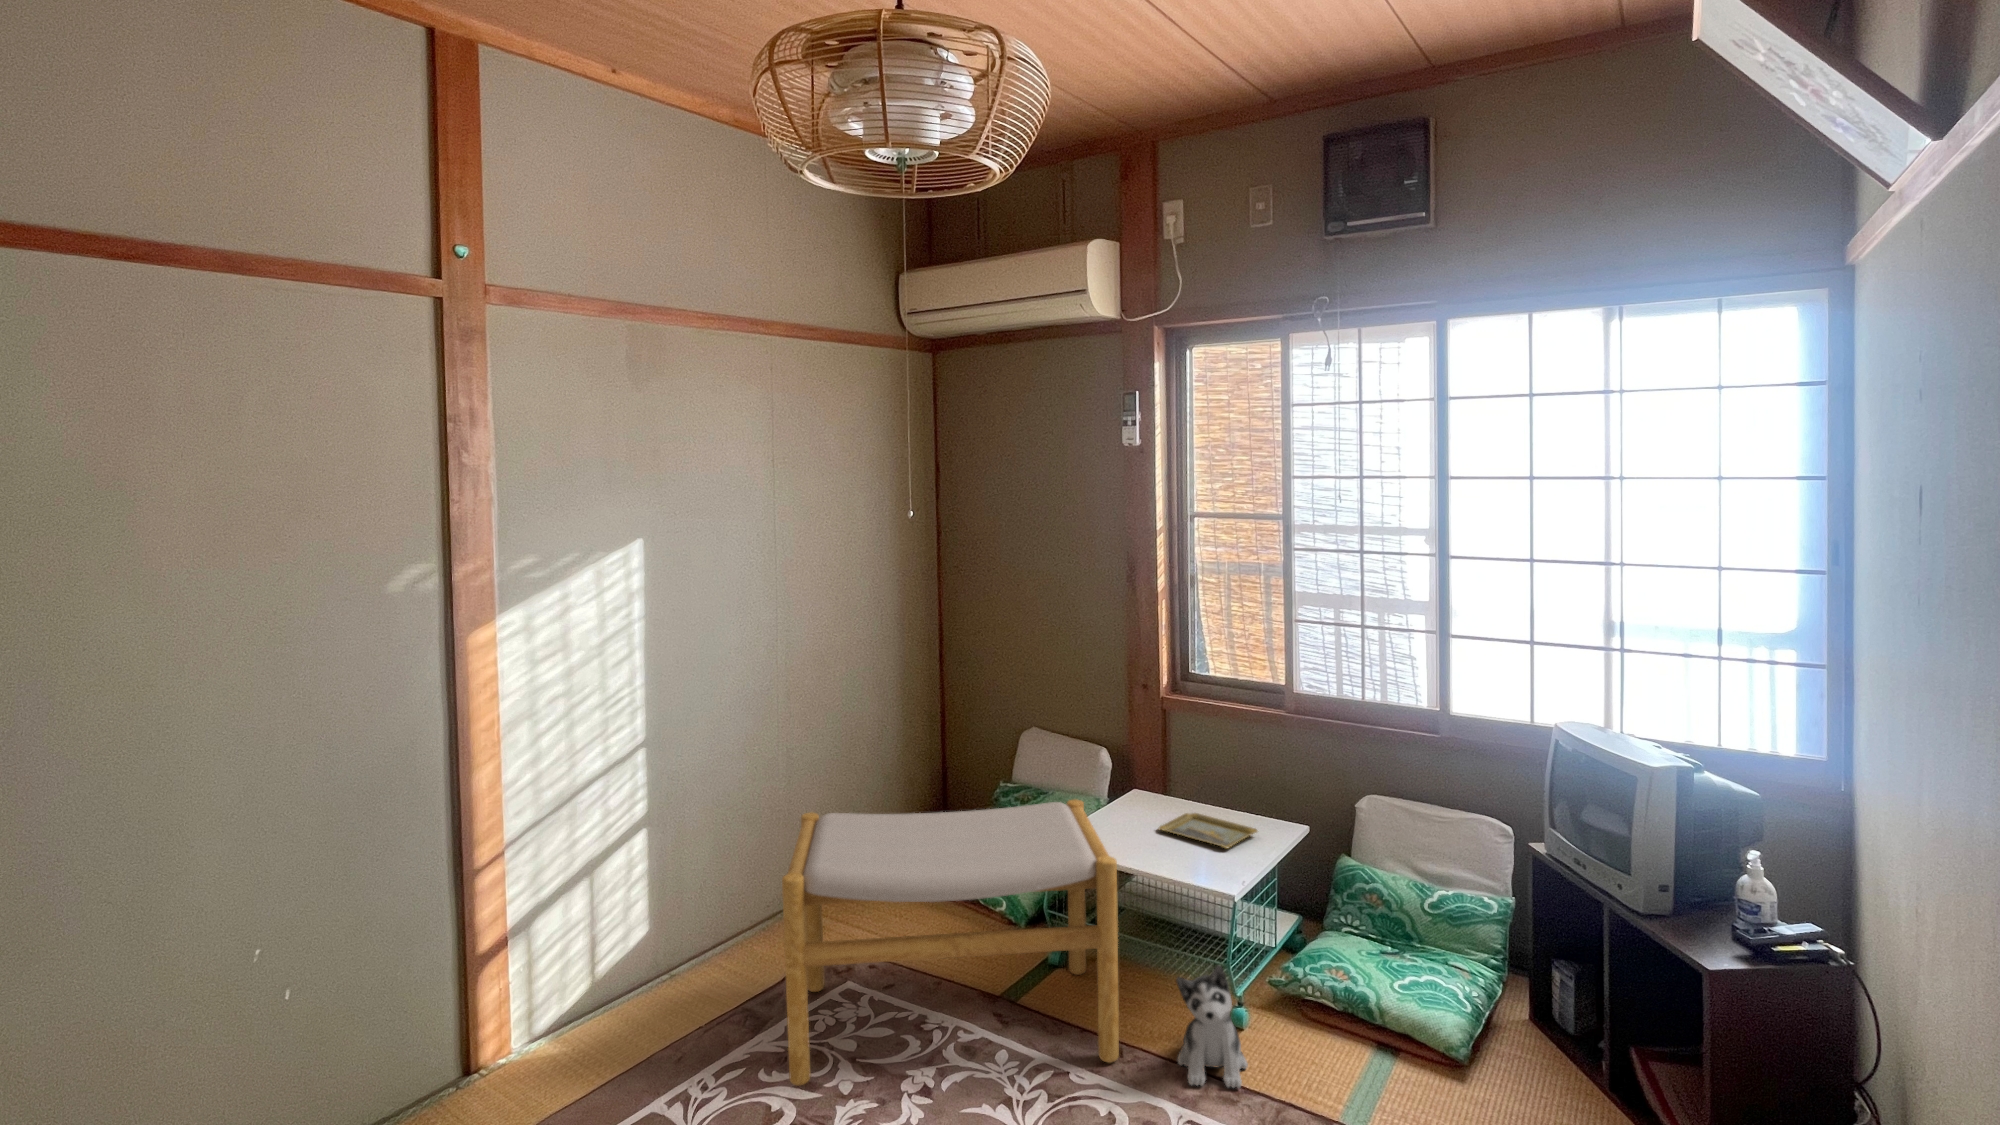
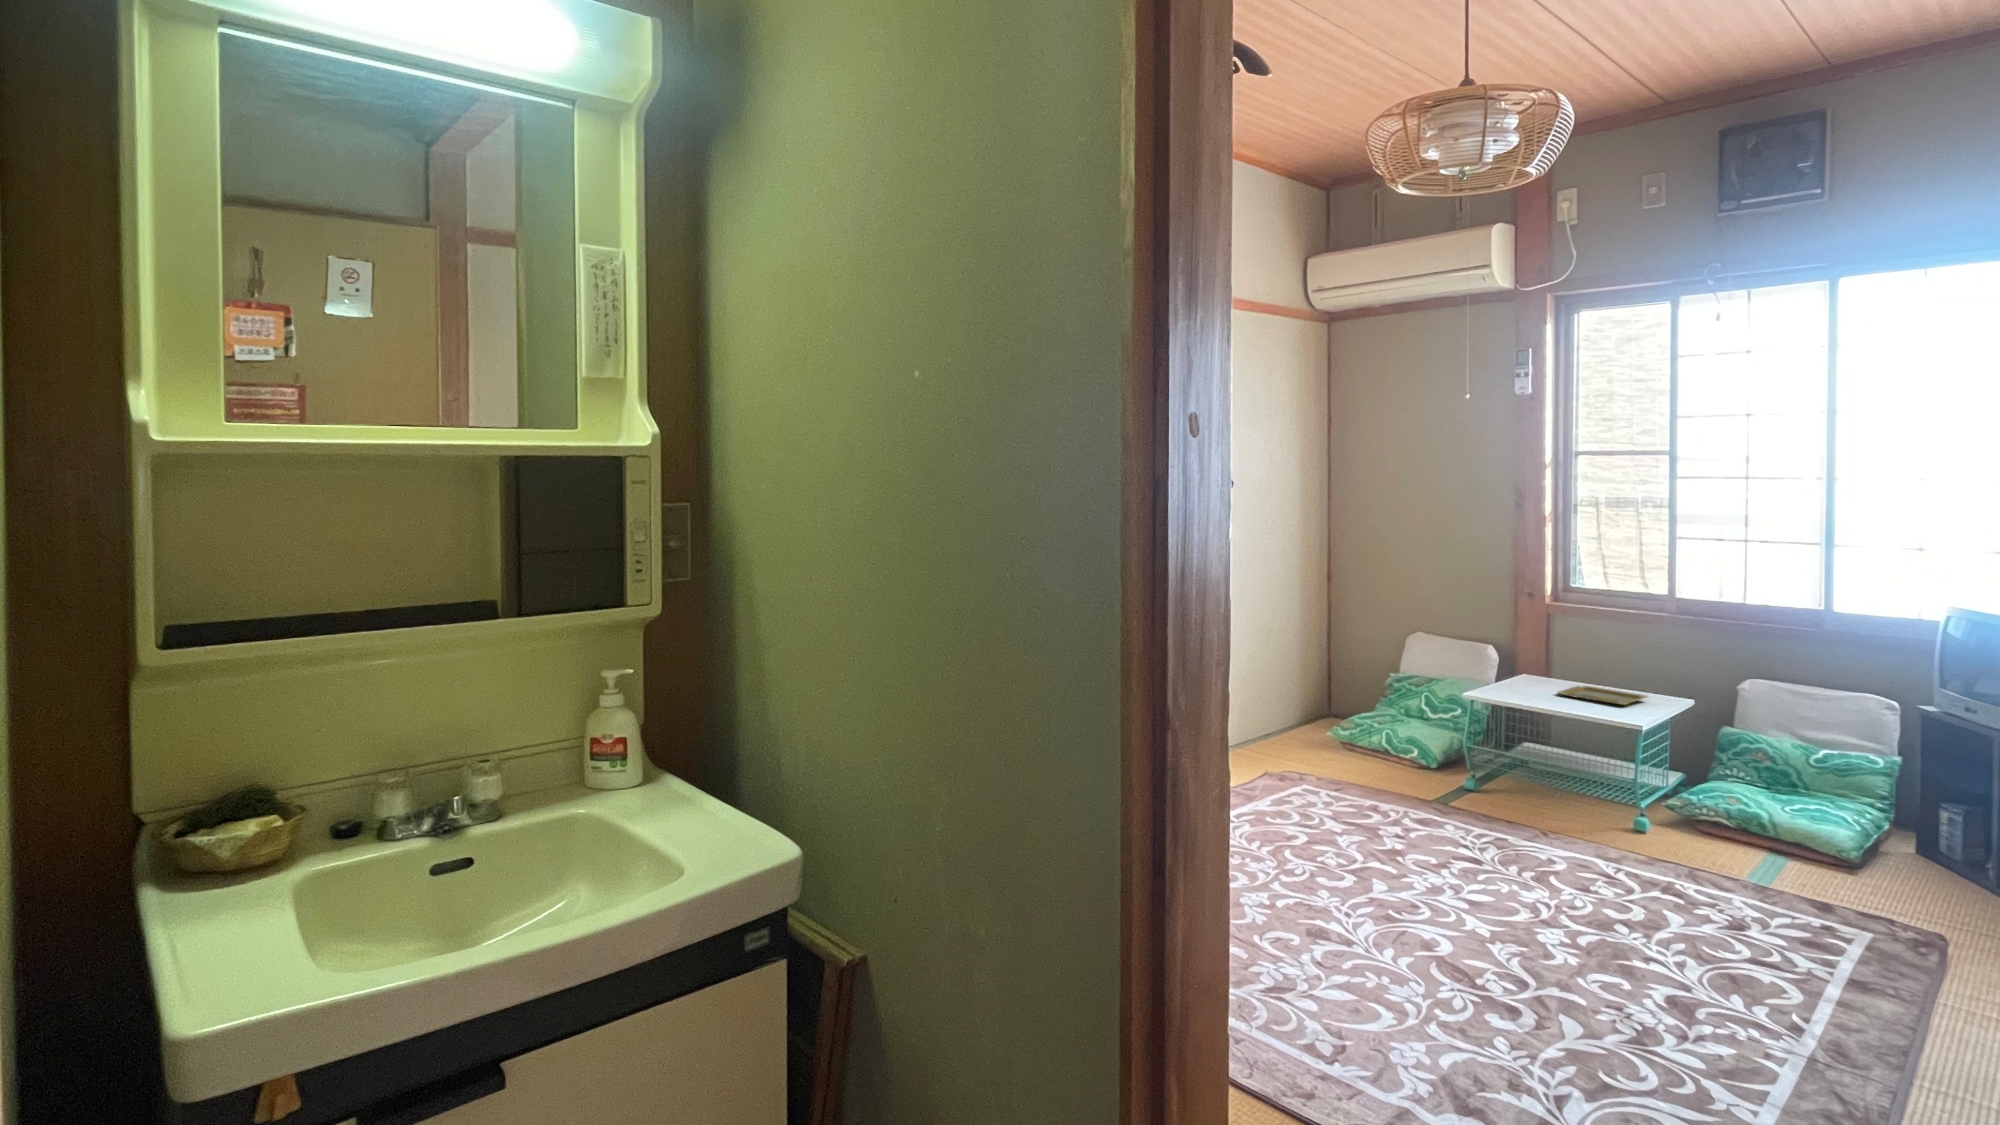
footstool: present [782,800,1119,1086] -> none [1271,662,1547,845]
plush toy: present [1176,965,1248,1088] -> none [1593,773,1656,866]

